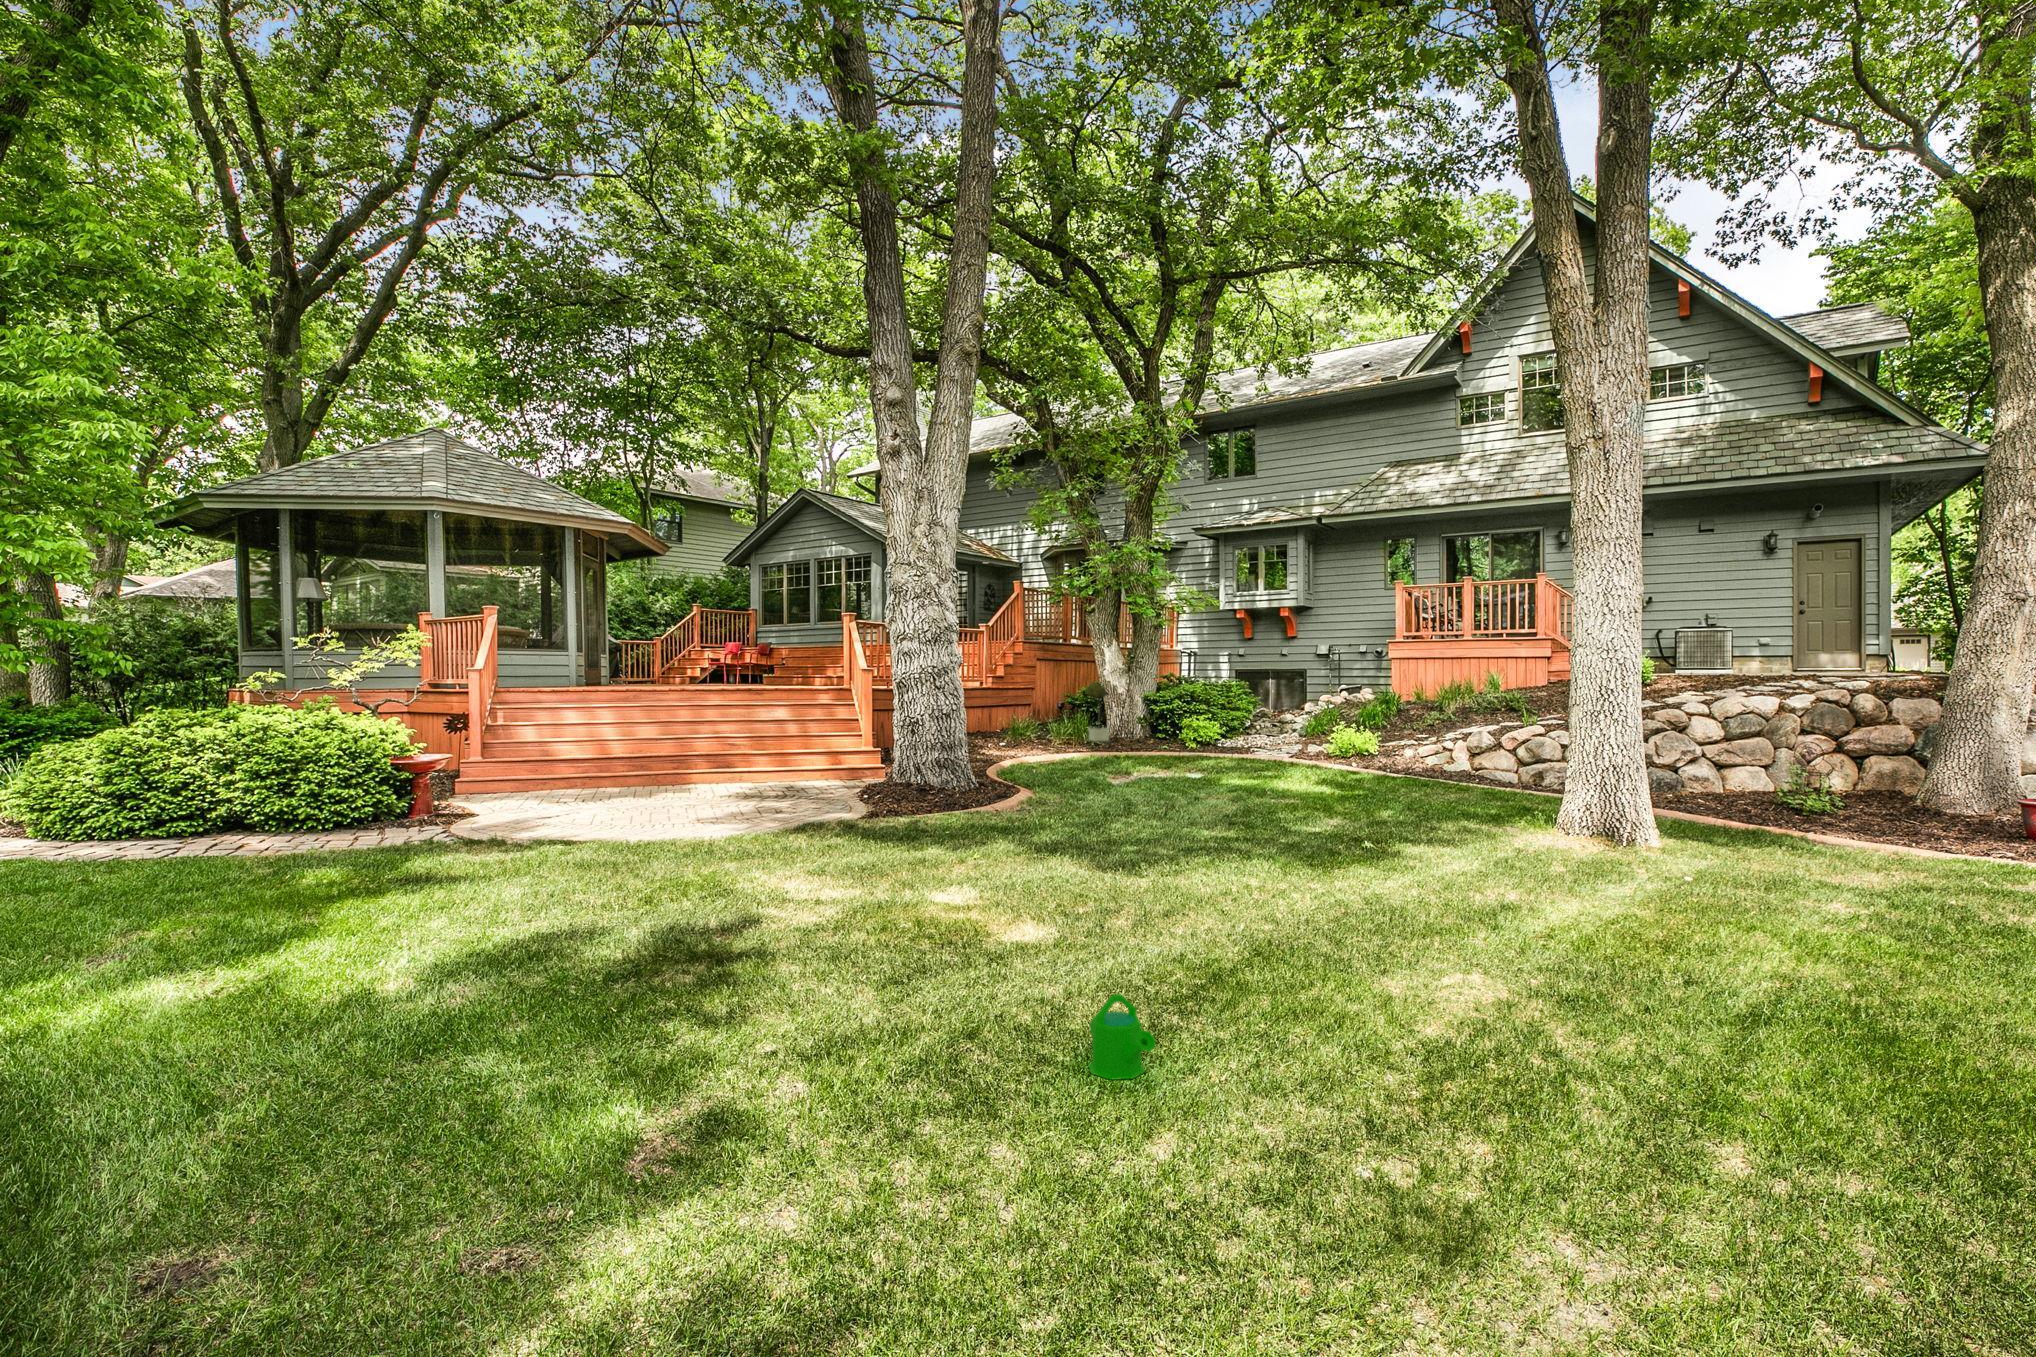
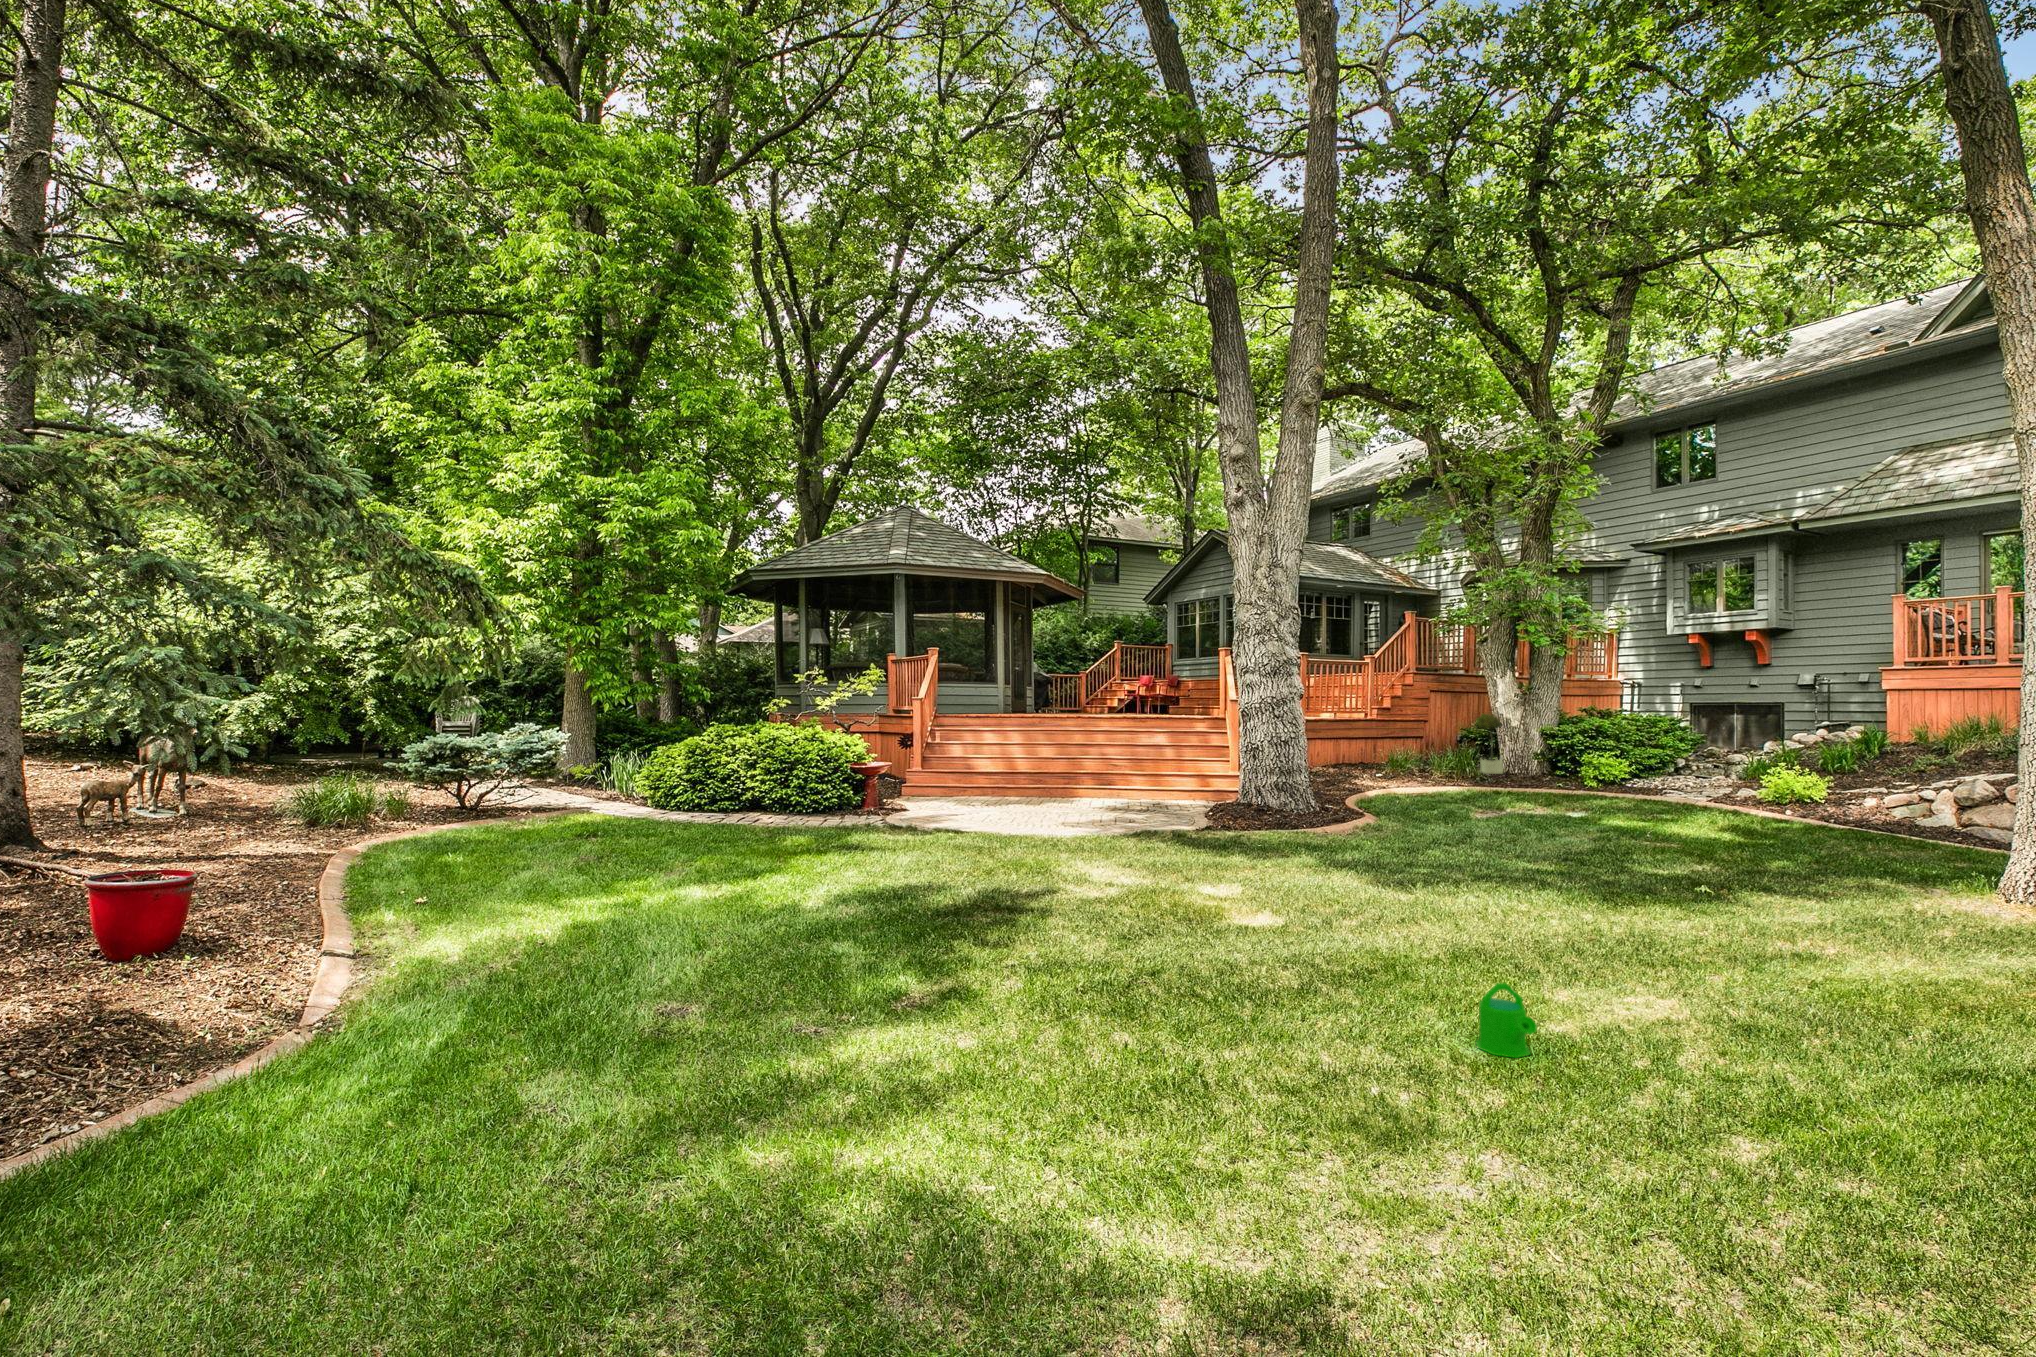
watering can: present [1088,994,1156,1080] -> present [1476,983,1537,1058]

